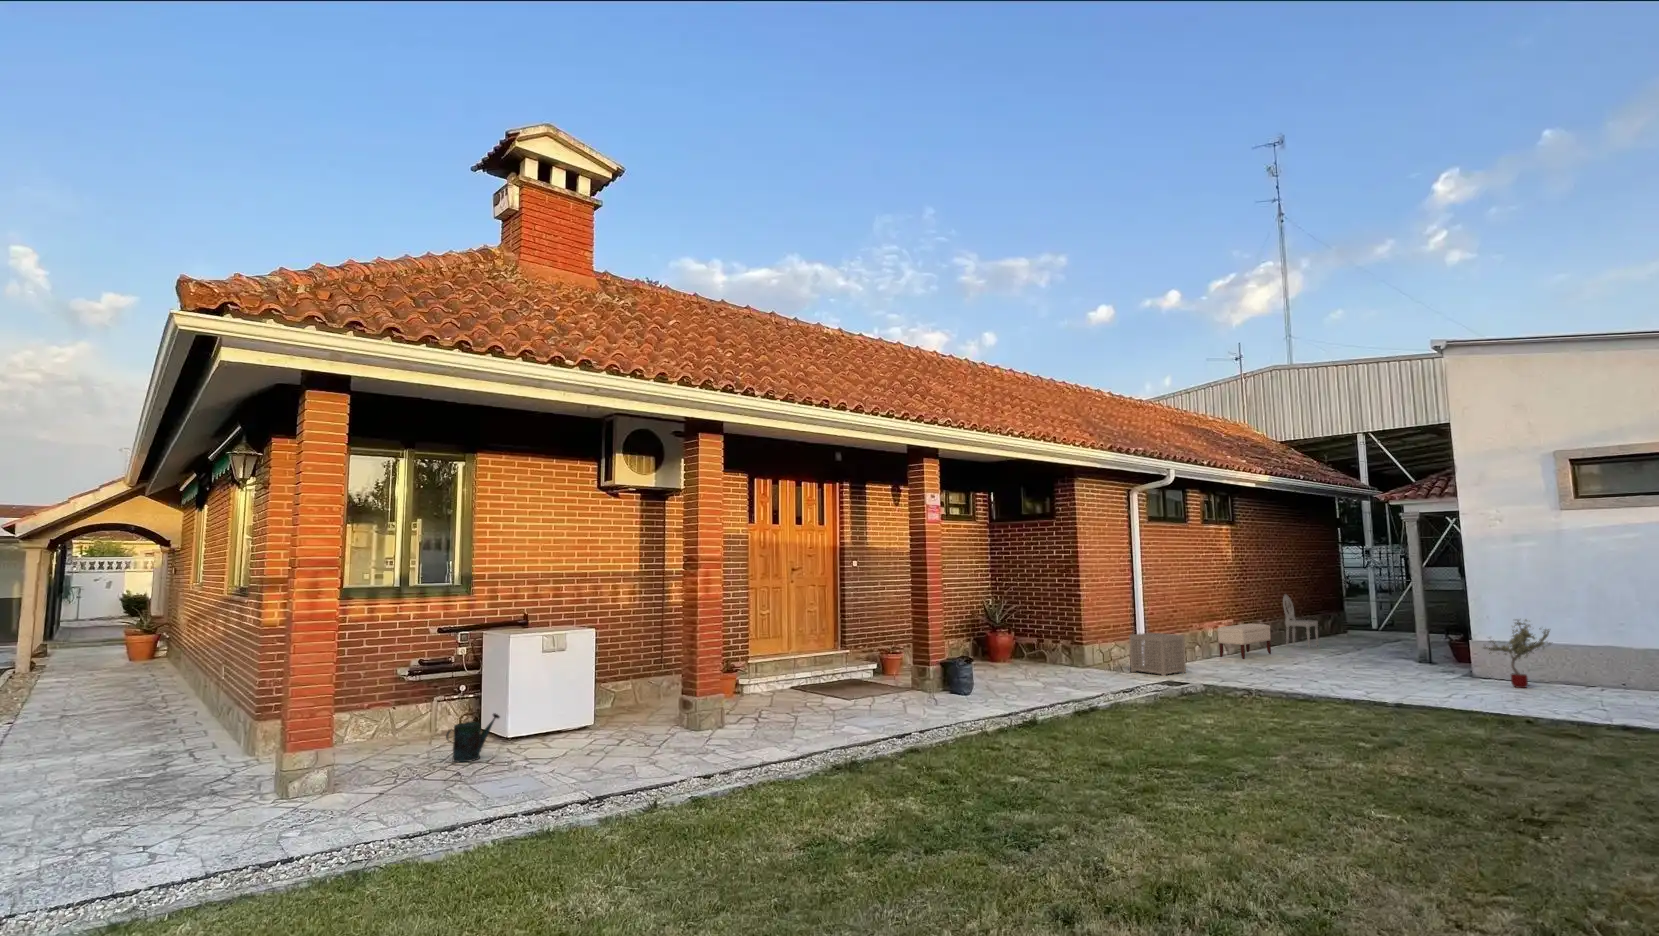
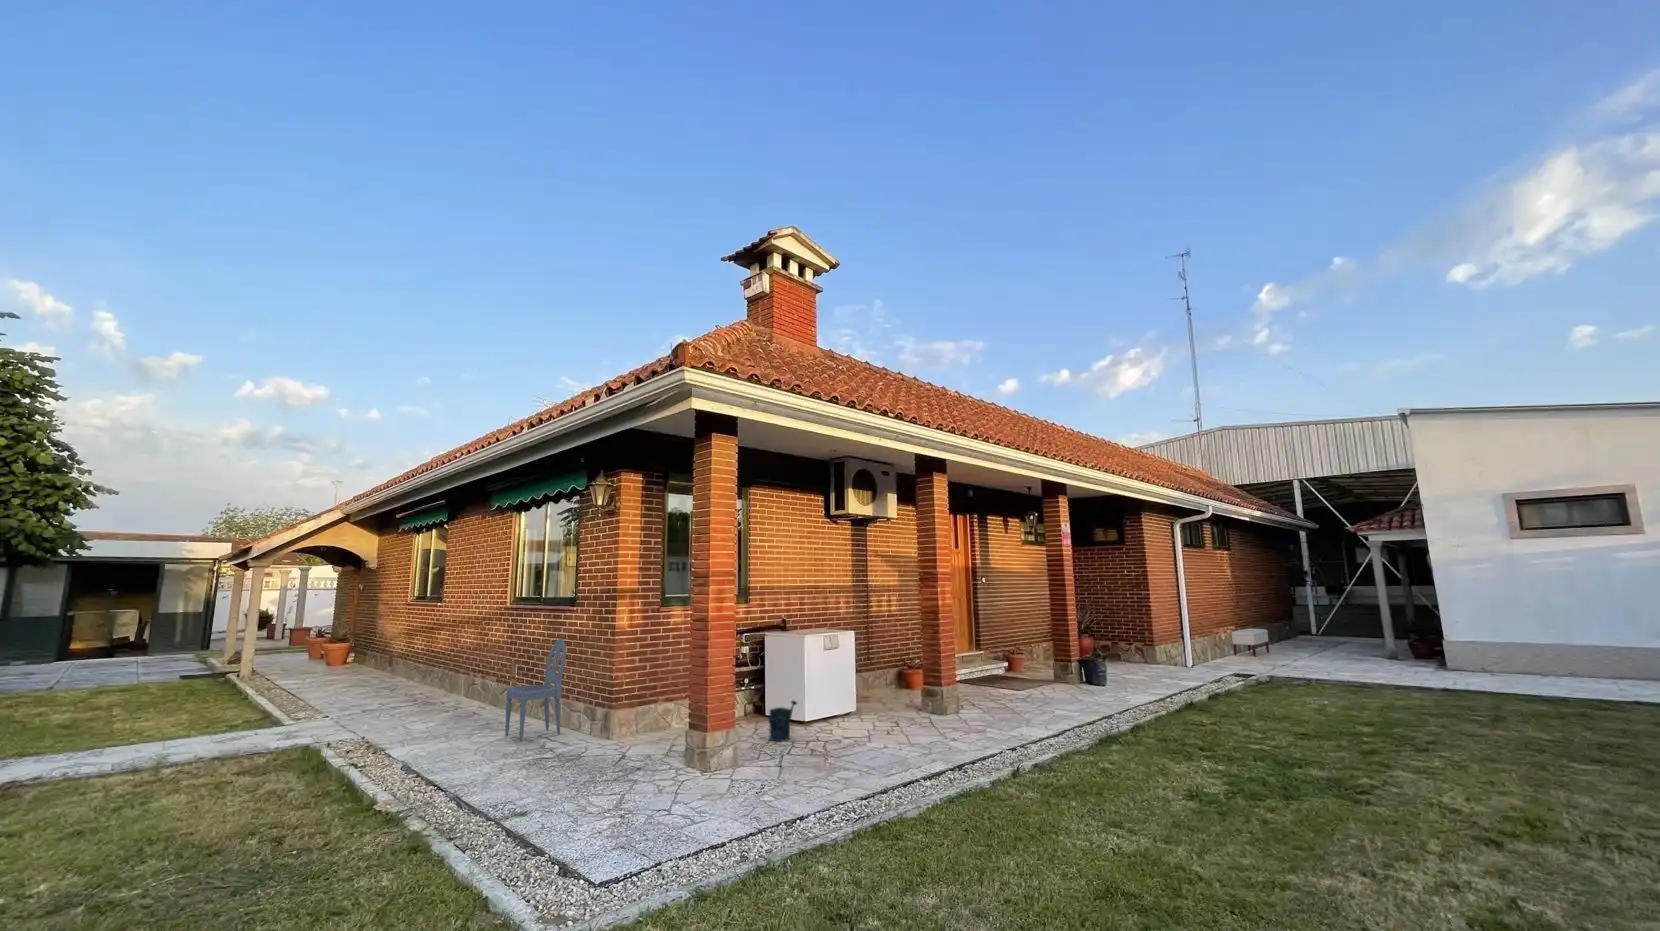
dining chair: present [1283,595,1318,647] -> present [505,638,566,742]
potted tree: present [1484,620,1551,688] -> none [1465,621,1524,675]
side table: present [1129,633,1186,676] -> none [1184,635,1230,670]

